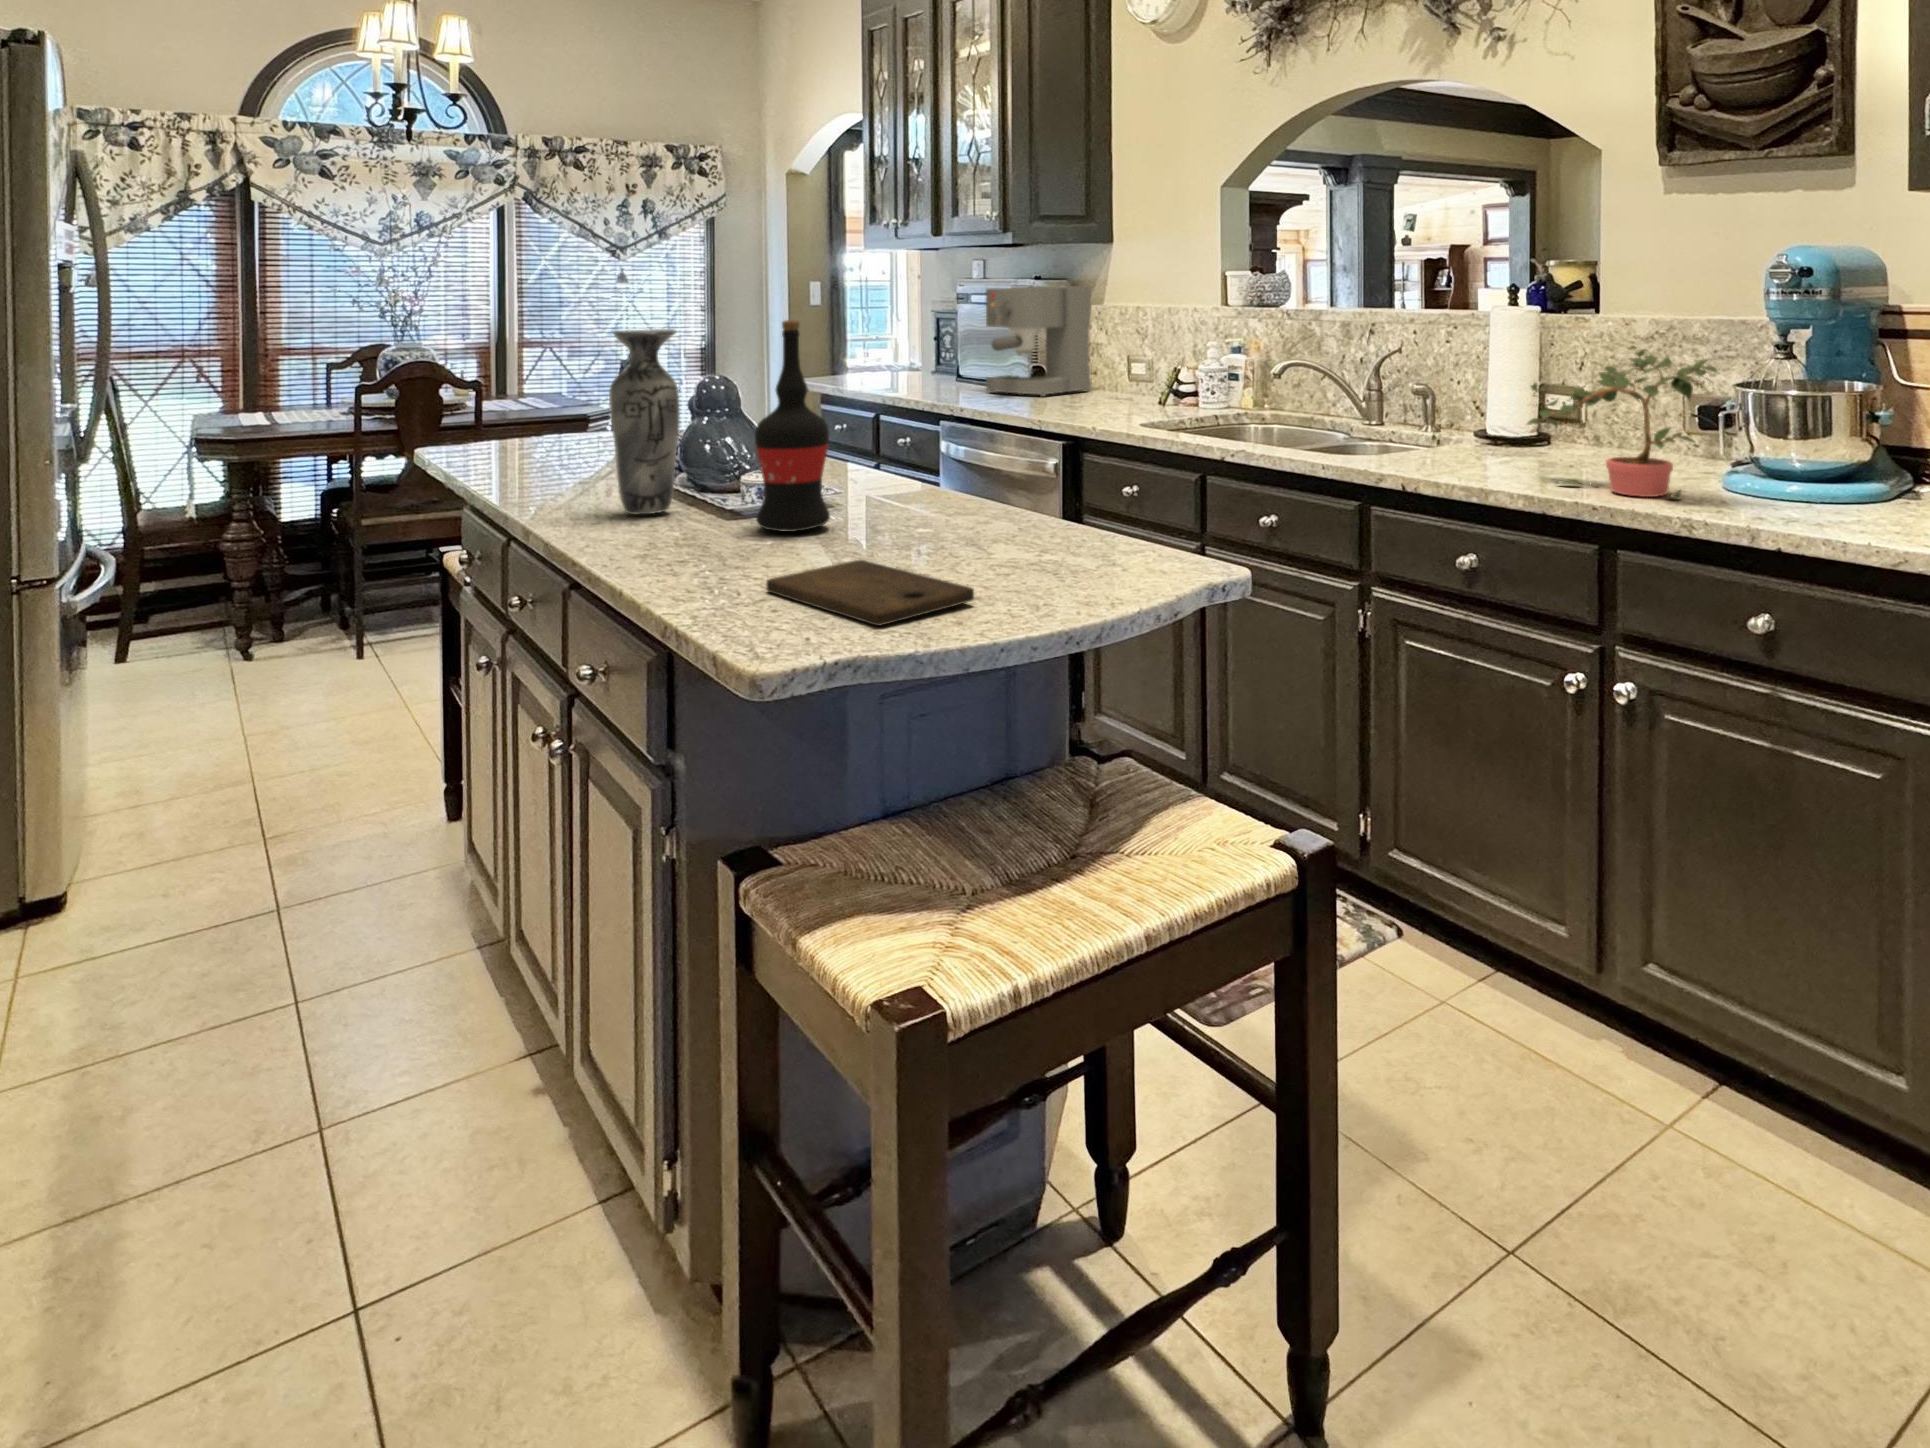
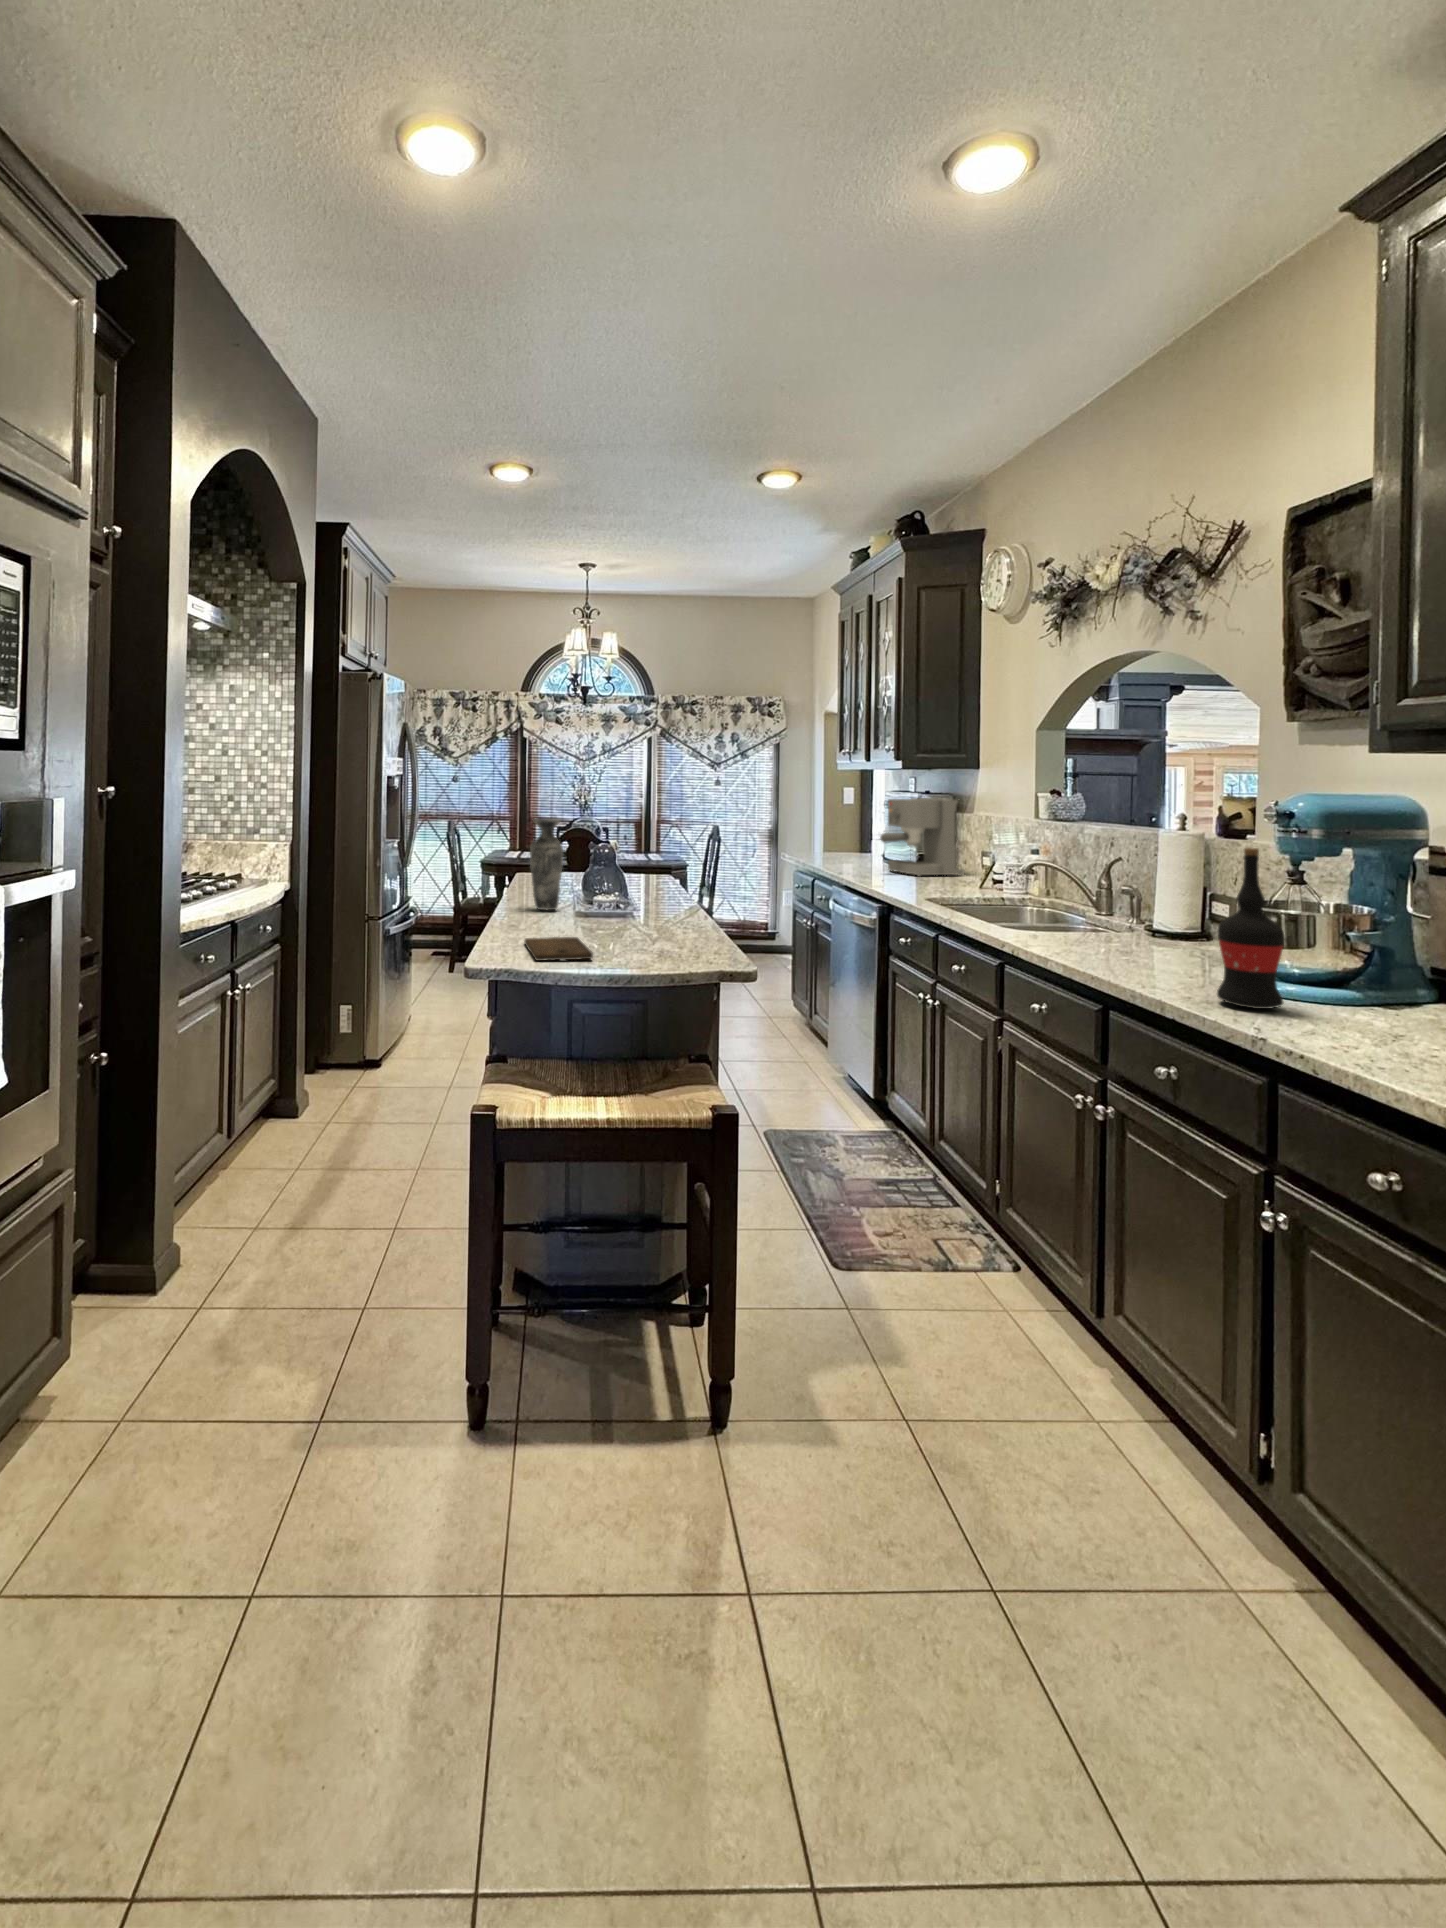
wine bottle: present [755,320,830,532] -> present [1217,848,1285,1009]
potted plant: present [1528,350,1717,499] -> none [1094,867,1194,981]

